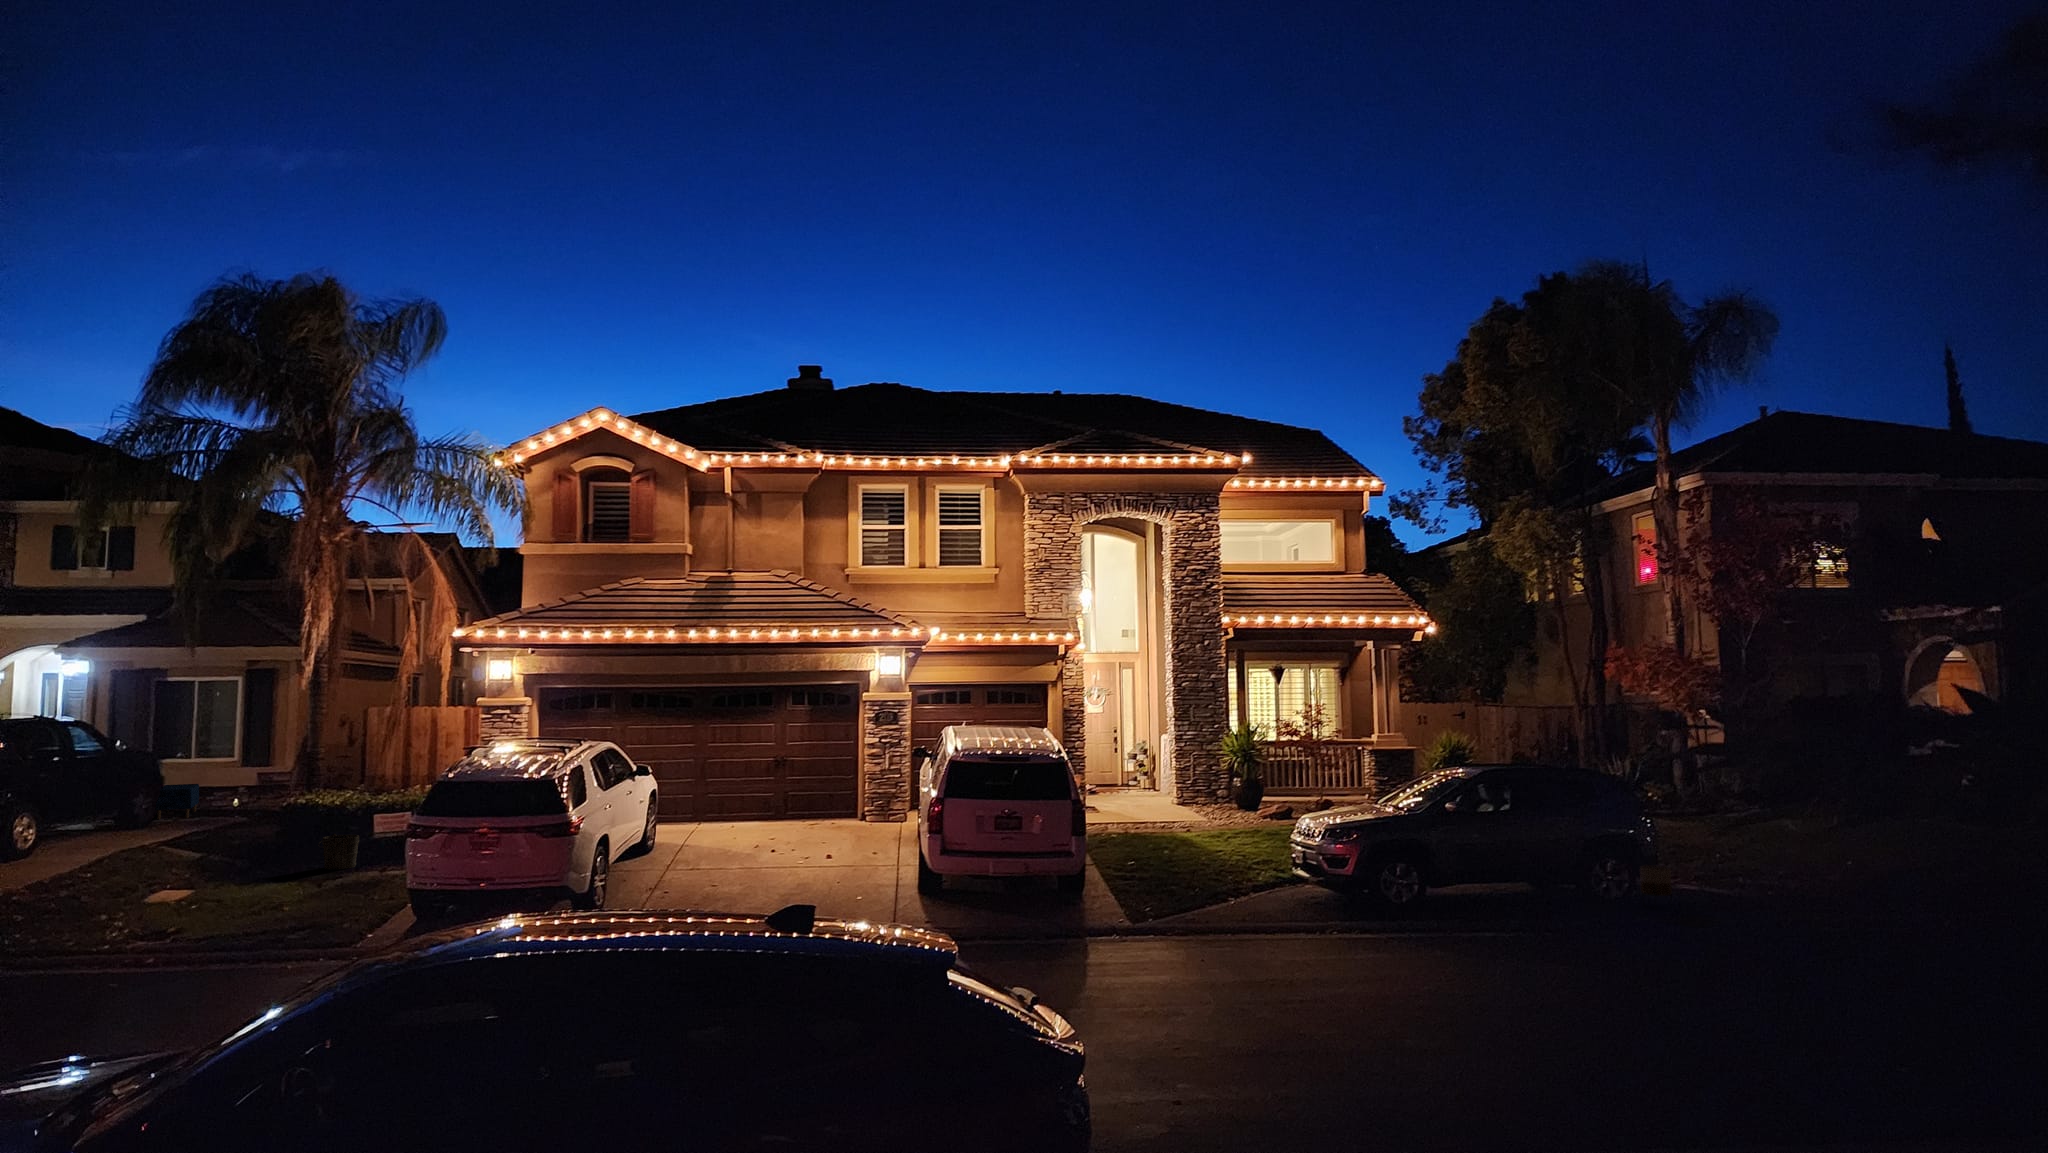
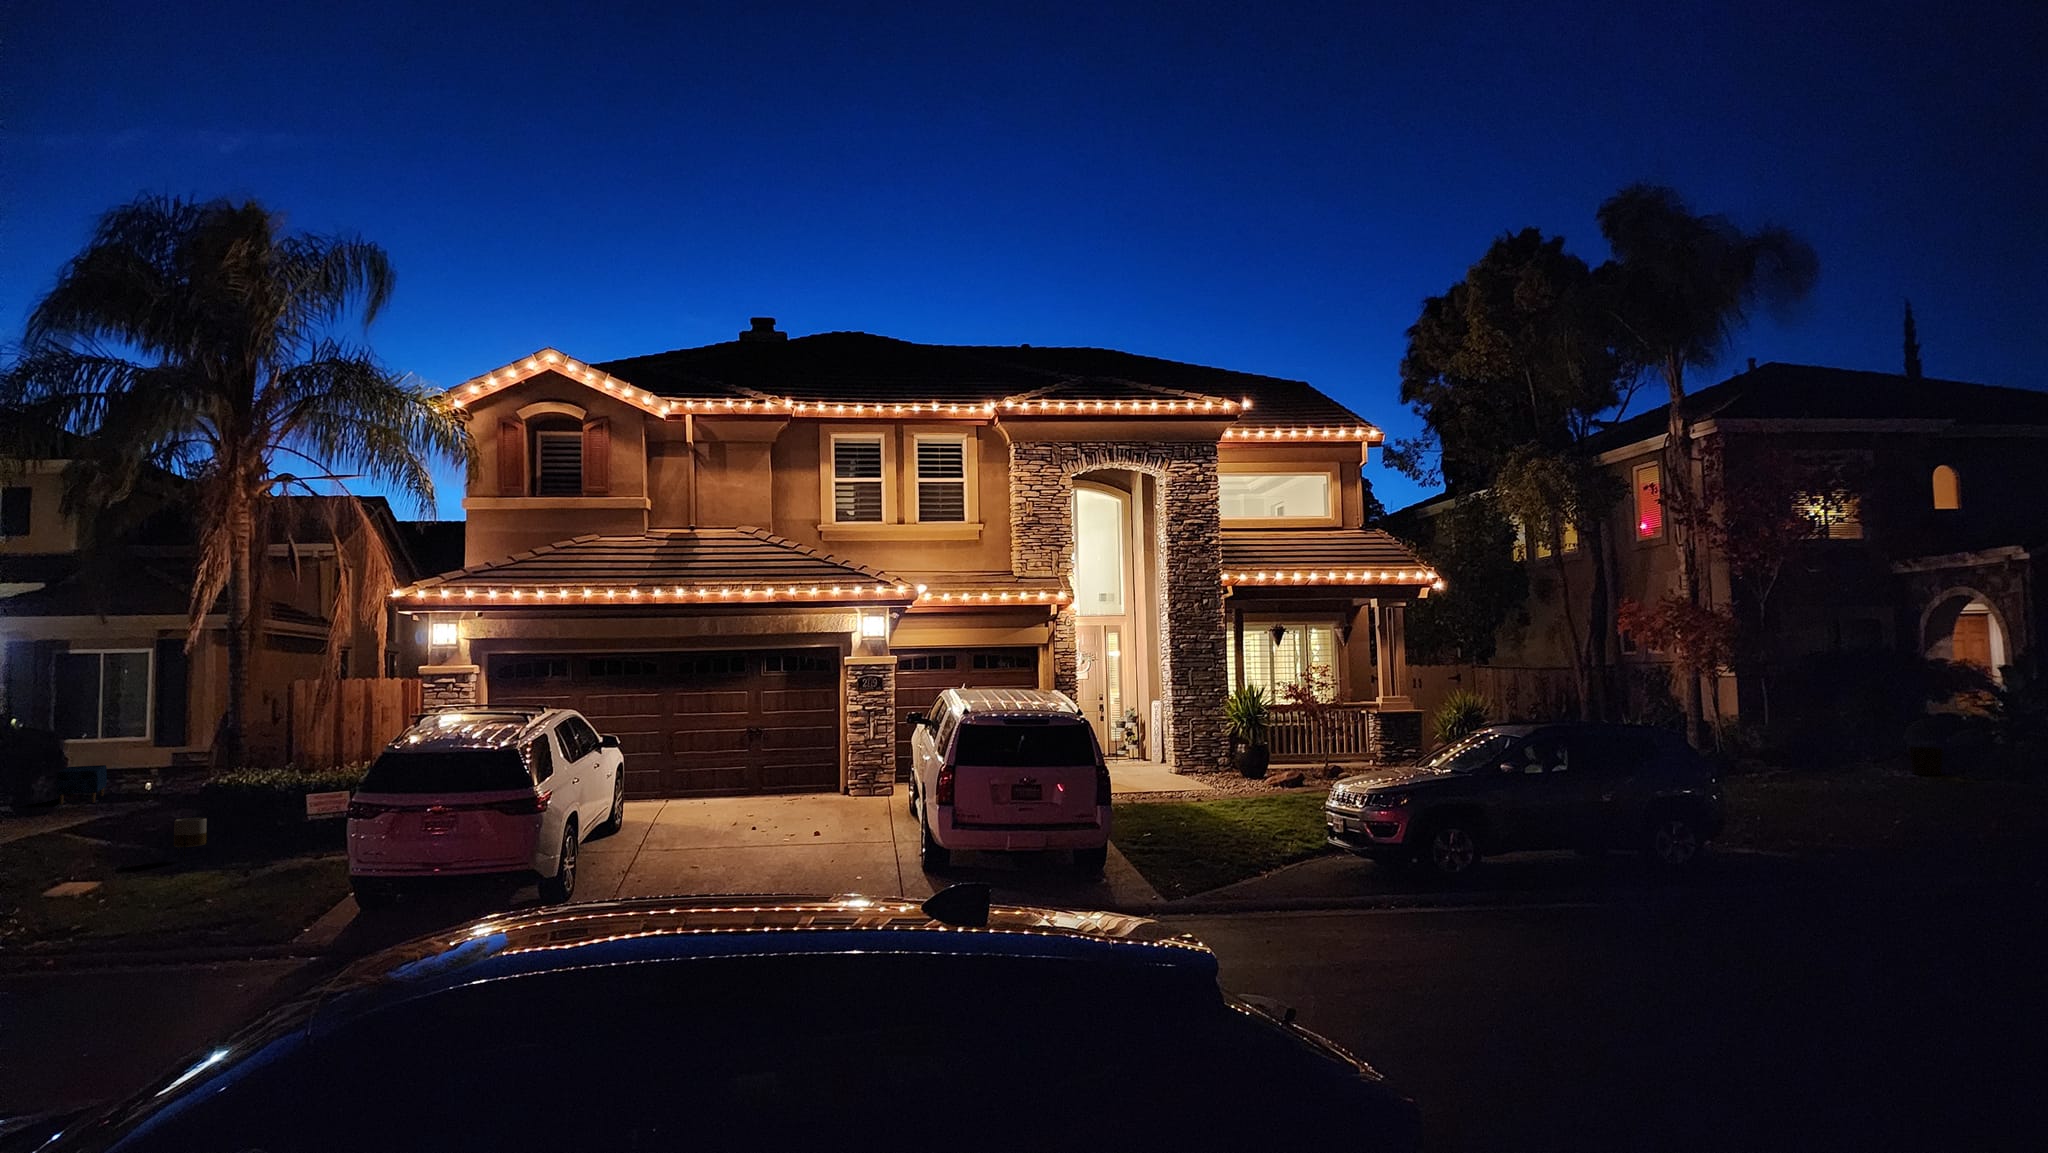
bucket: present [318,834,359,869] -> present [1906,746,1943,775]
planter: present [1640,865,1672,896] -> present [174,818,207,861]

